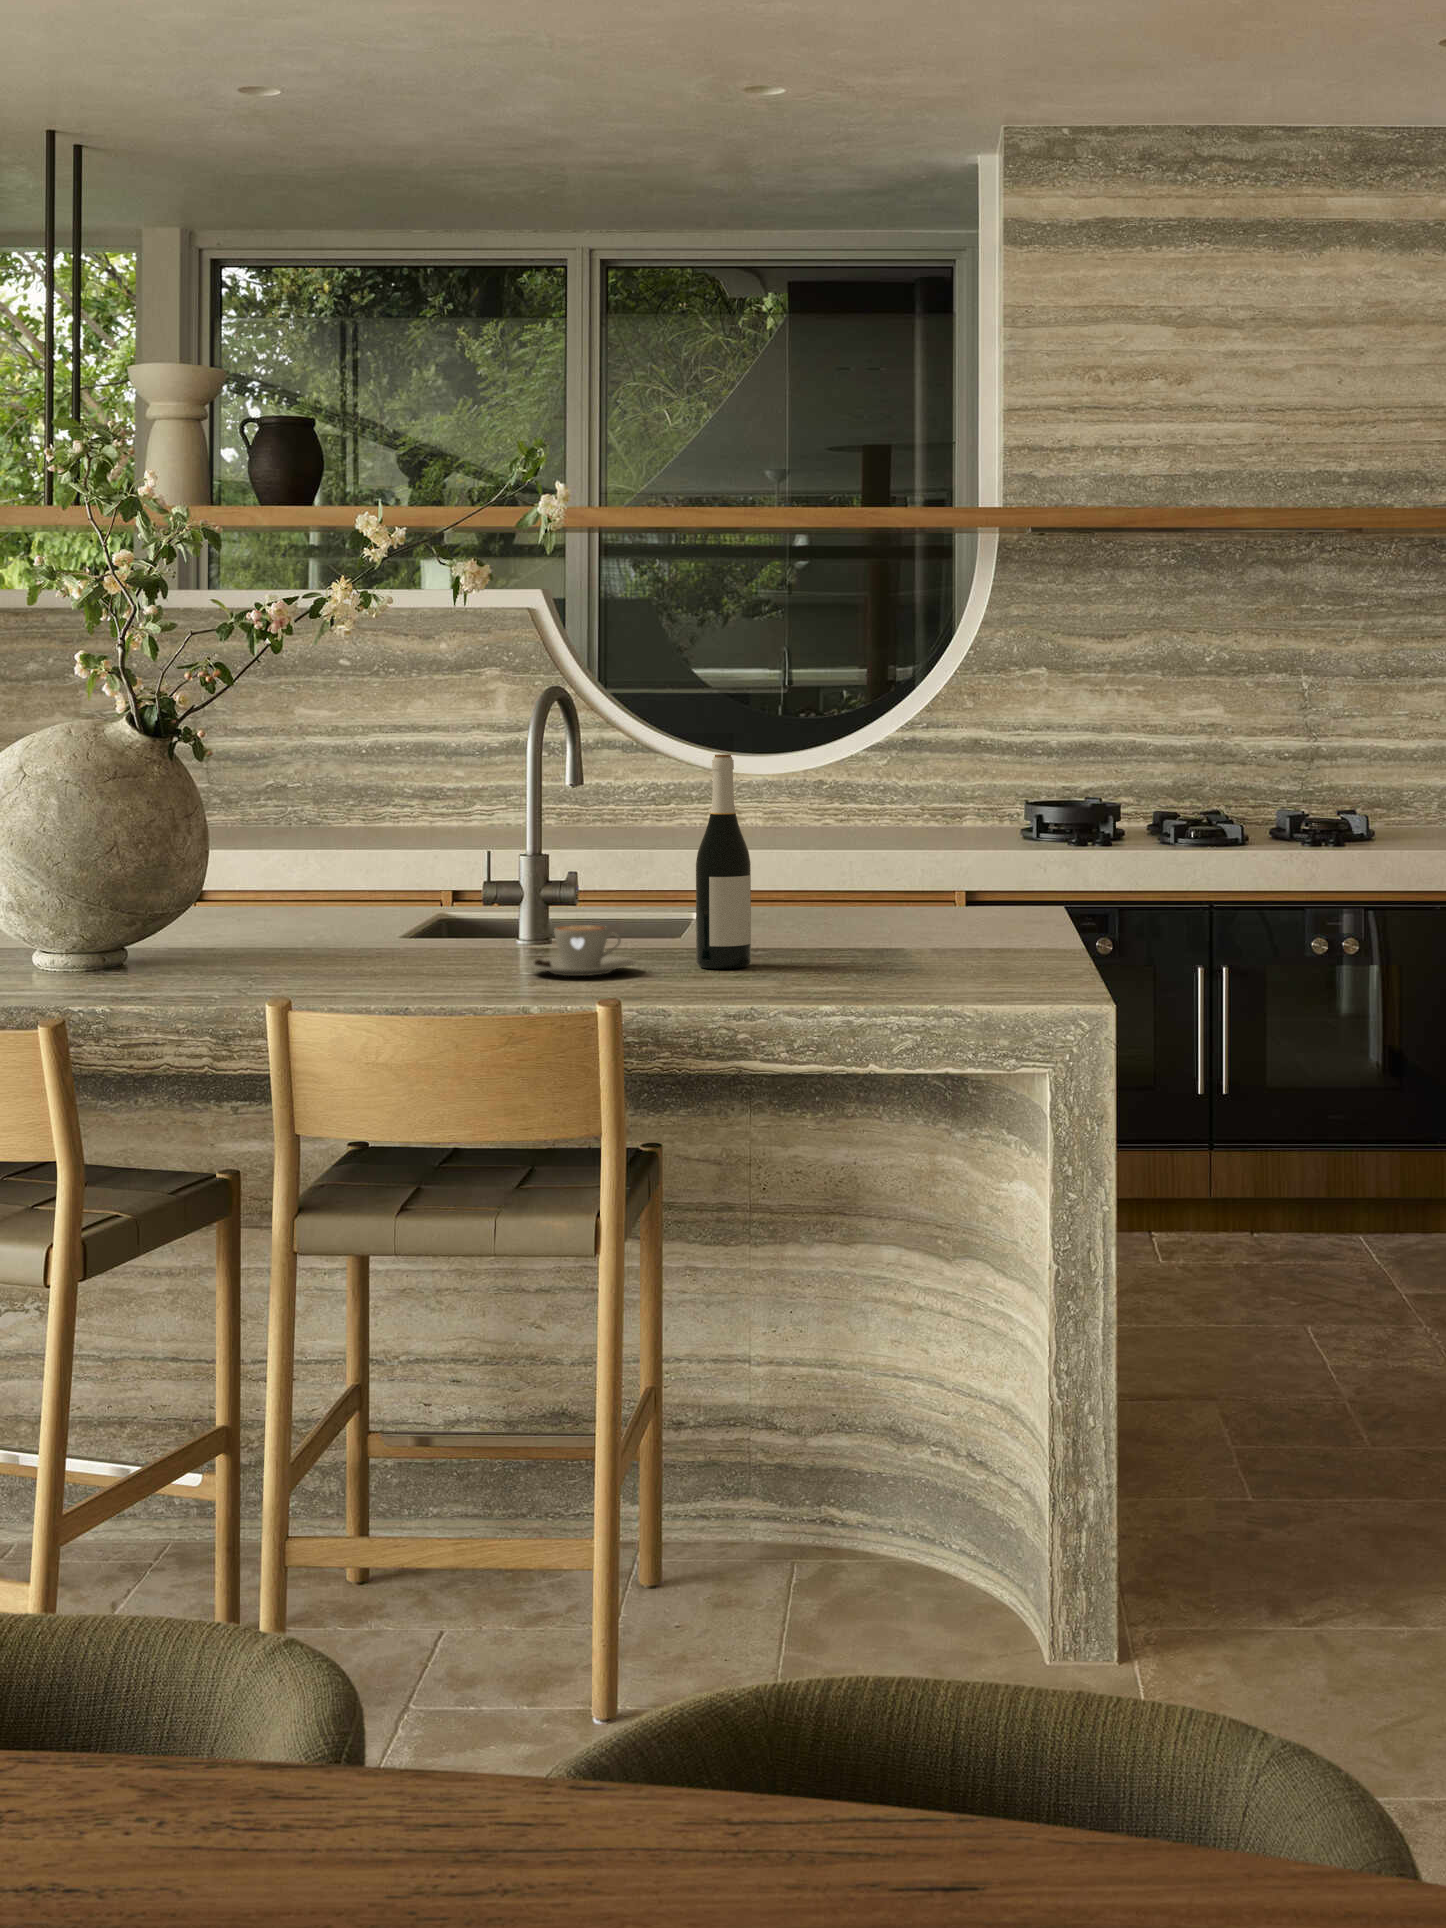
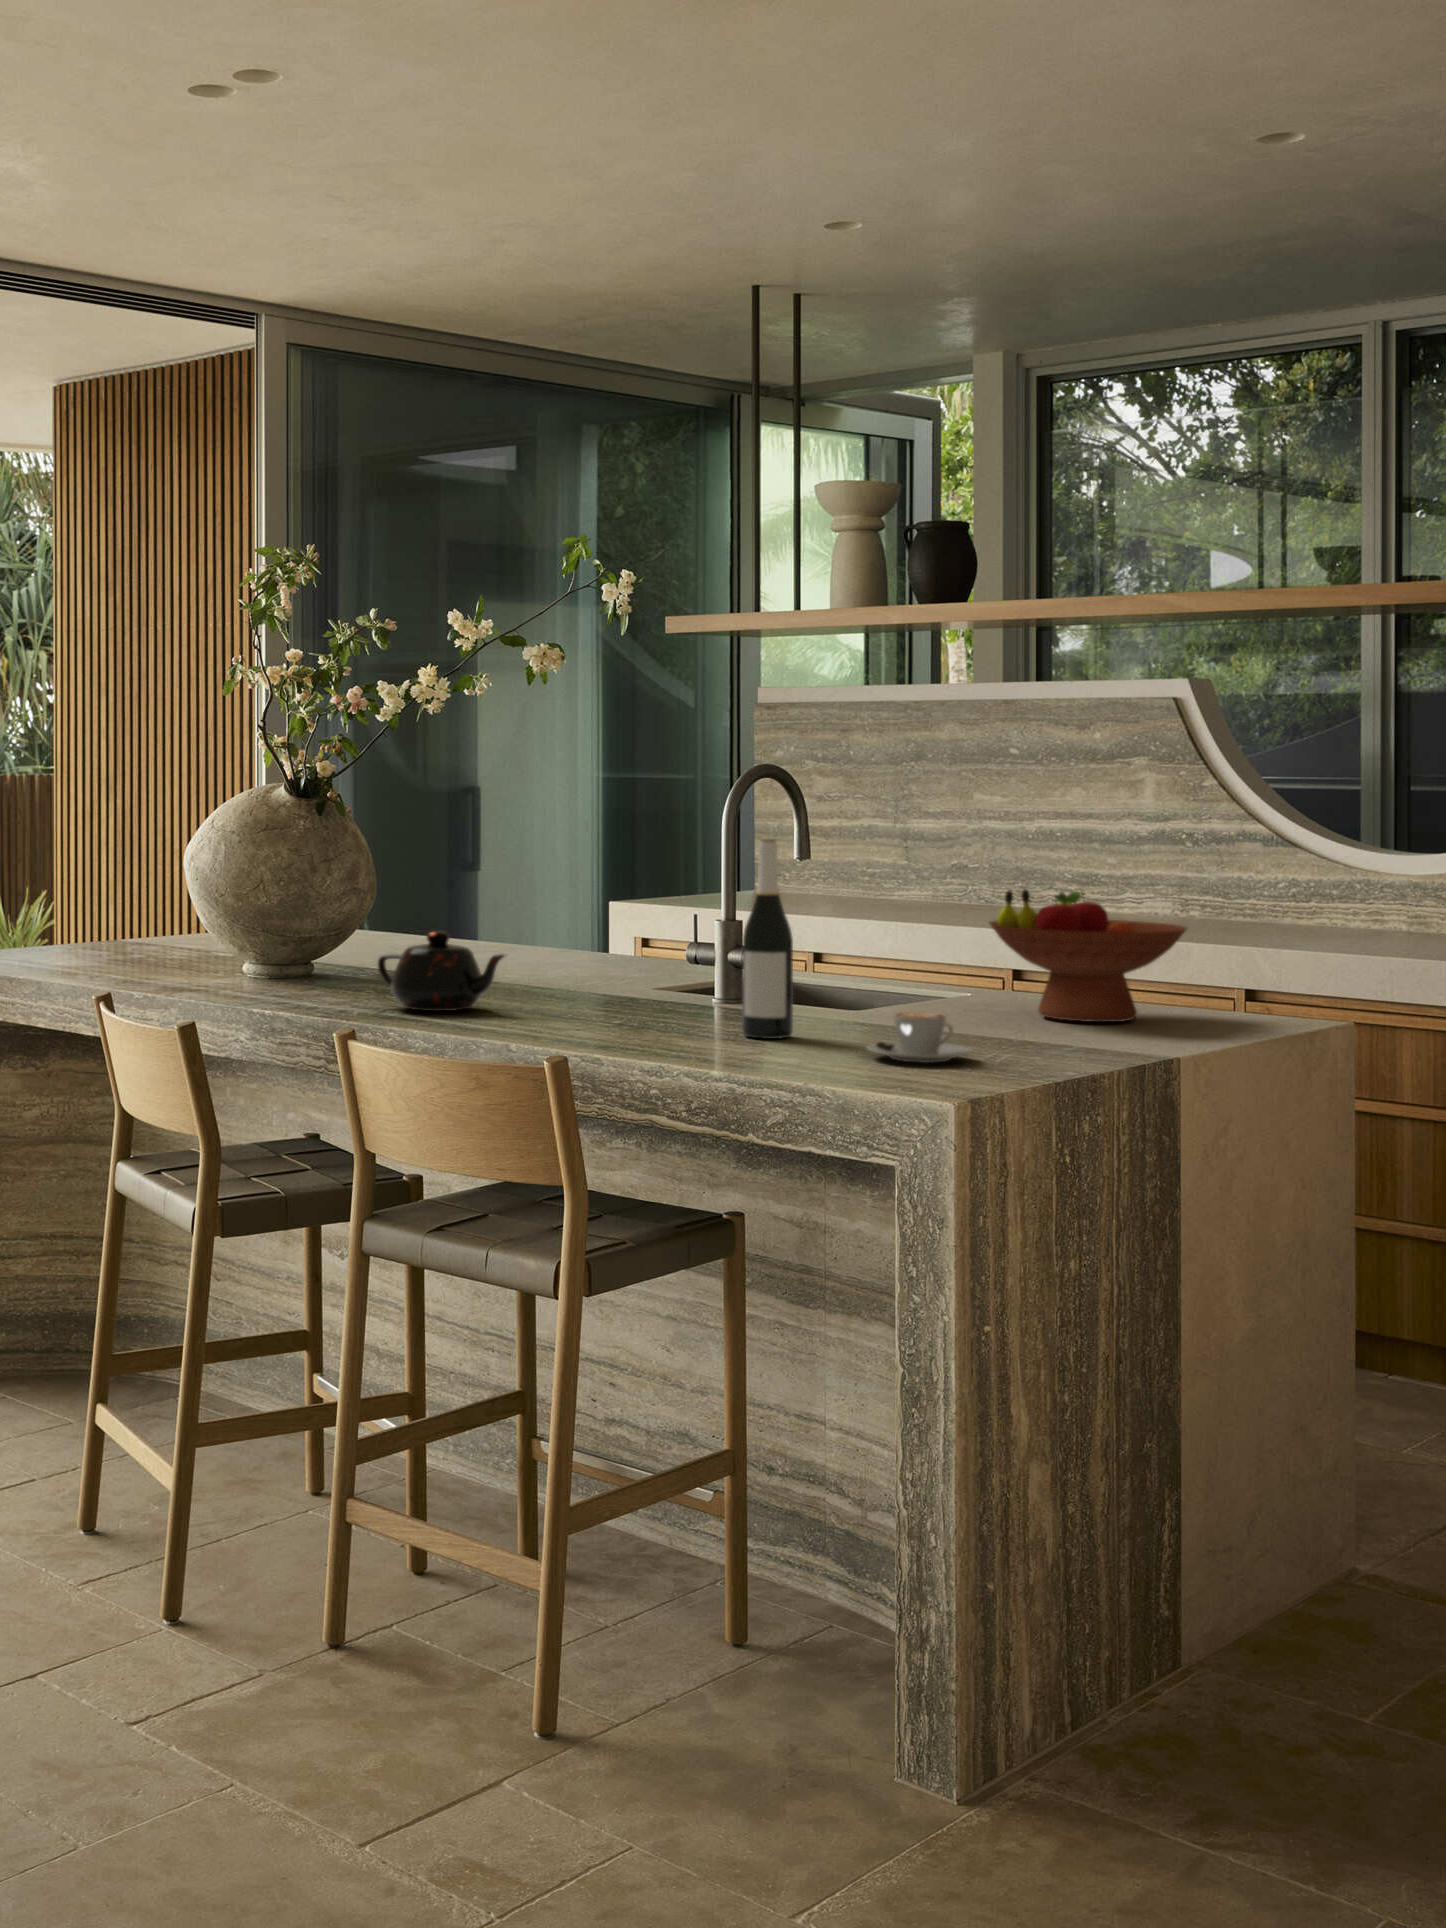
fruit bowl: none [783,798,974,924] -> present [989,889,1187,1022]
teapot: none [191,883,383,981] -> present [378,931,506,1011]
coffee cup: present [526,925,636,976] -> present [867,1012,973,1063]

